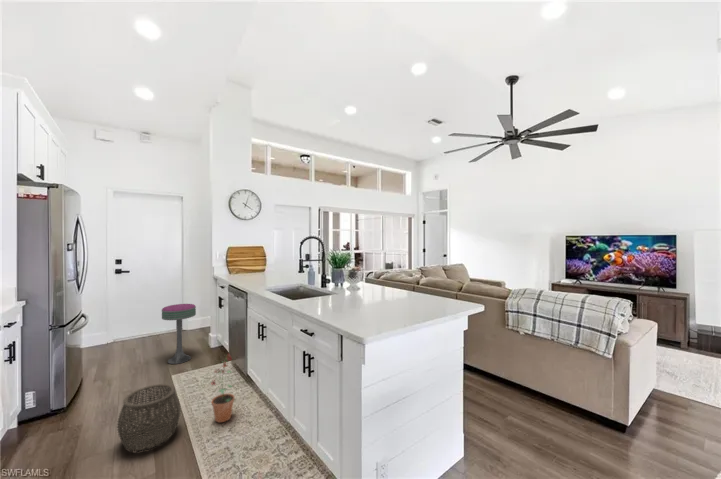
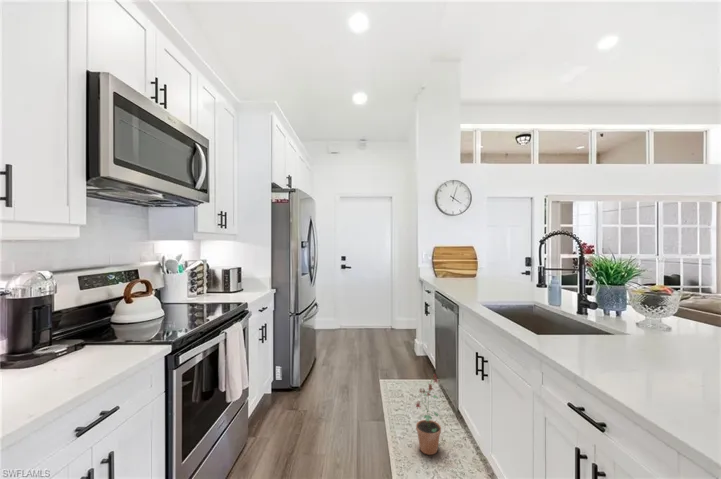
bar stool: present [162,304,196,364] -> none [372,305,402,366]
woven basket: present [117,384,180,452] -> none [331,389,385,458]

